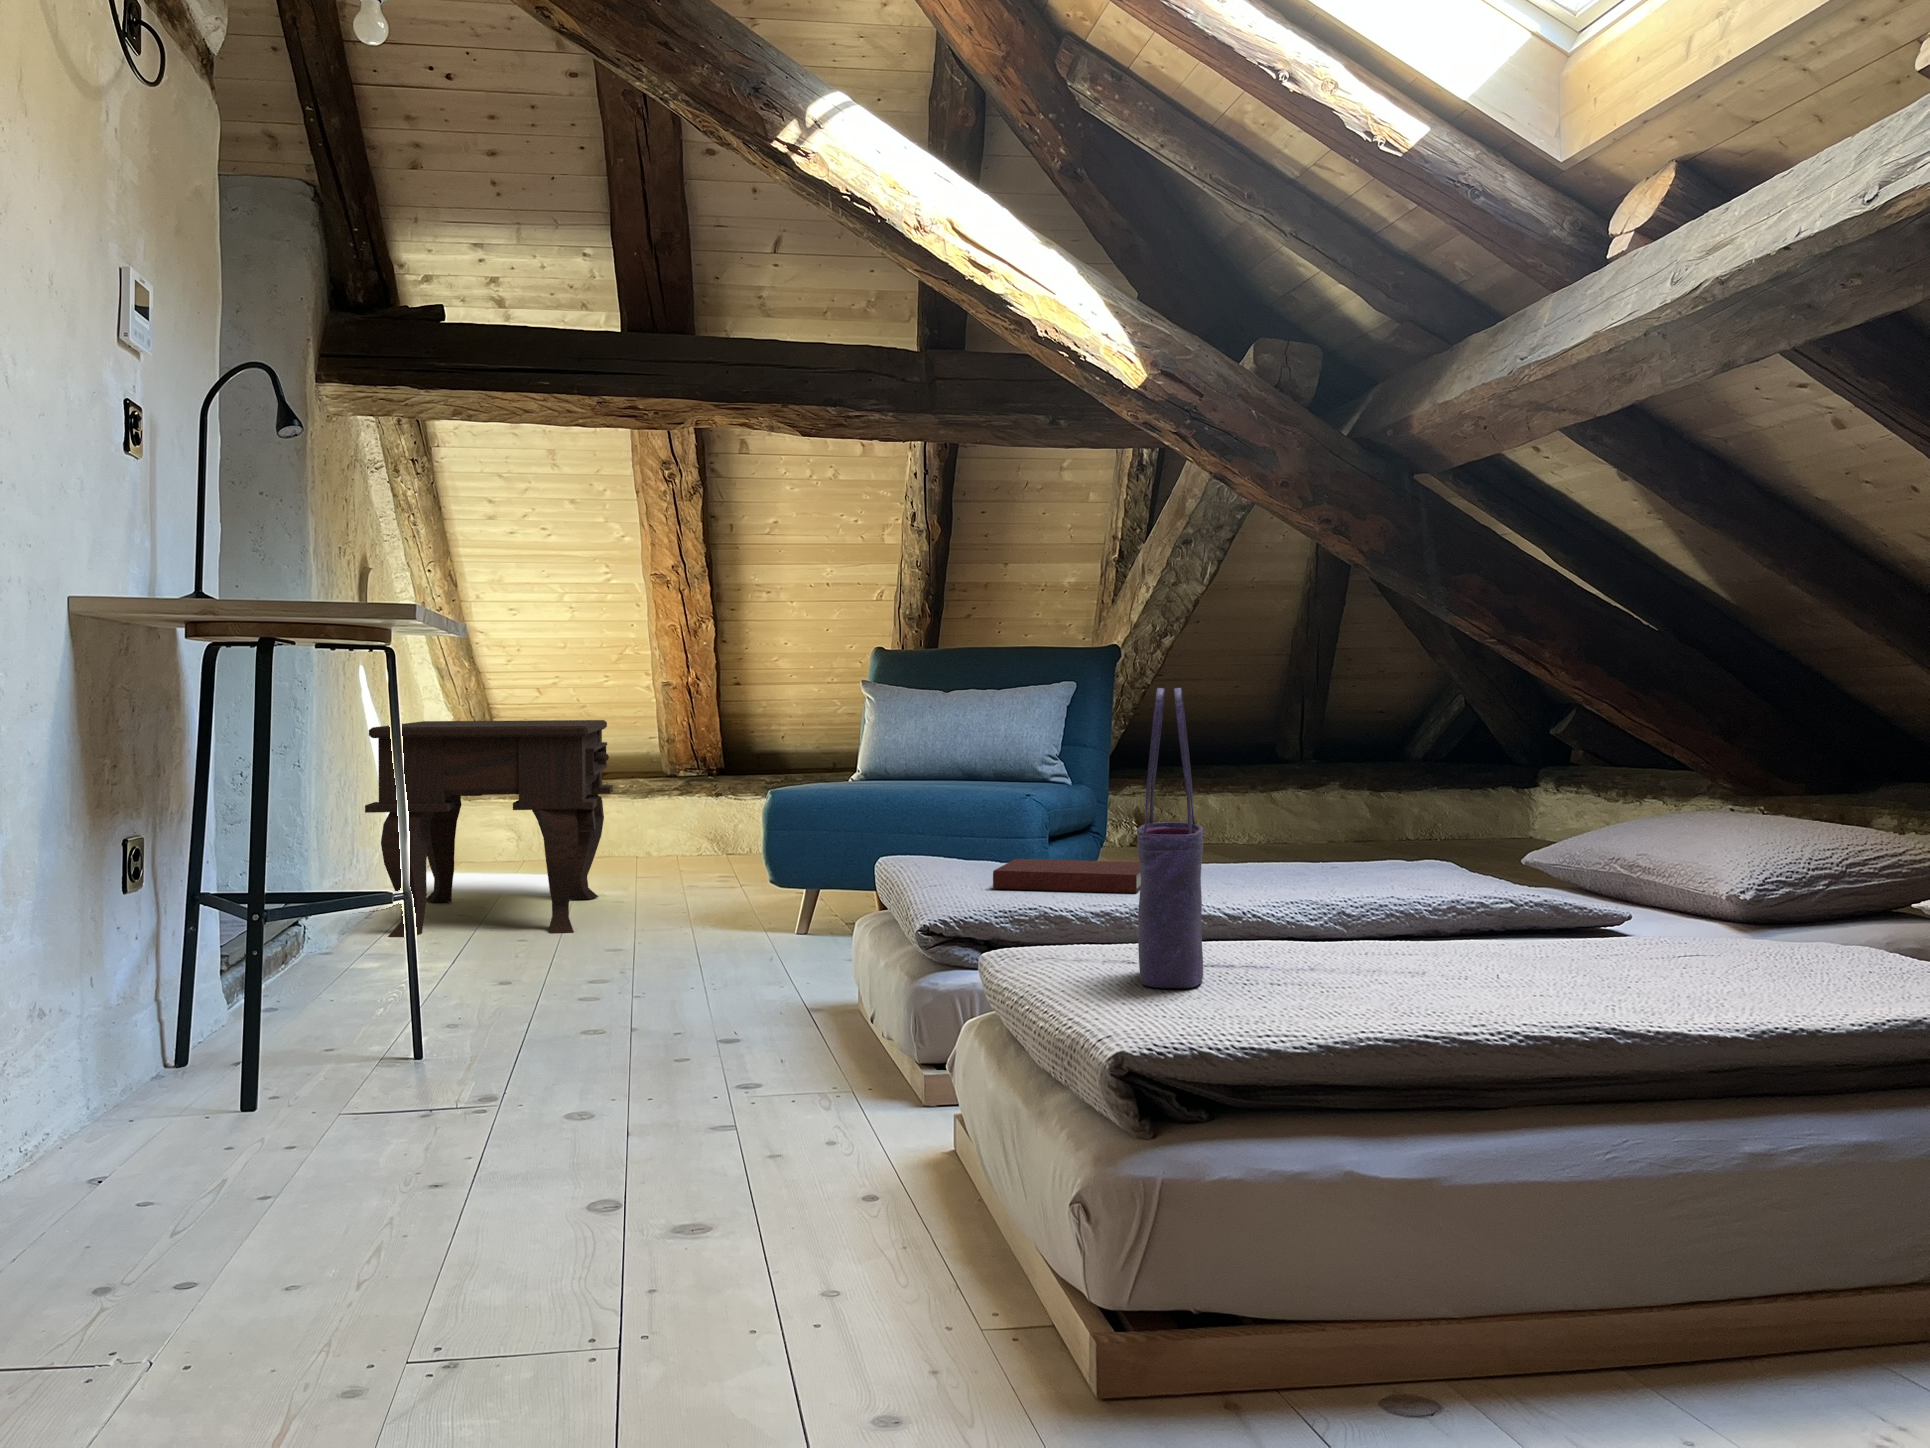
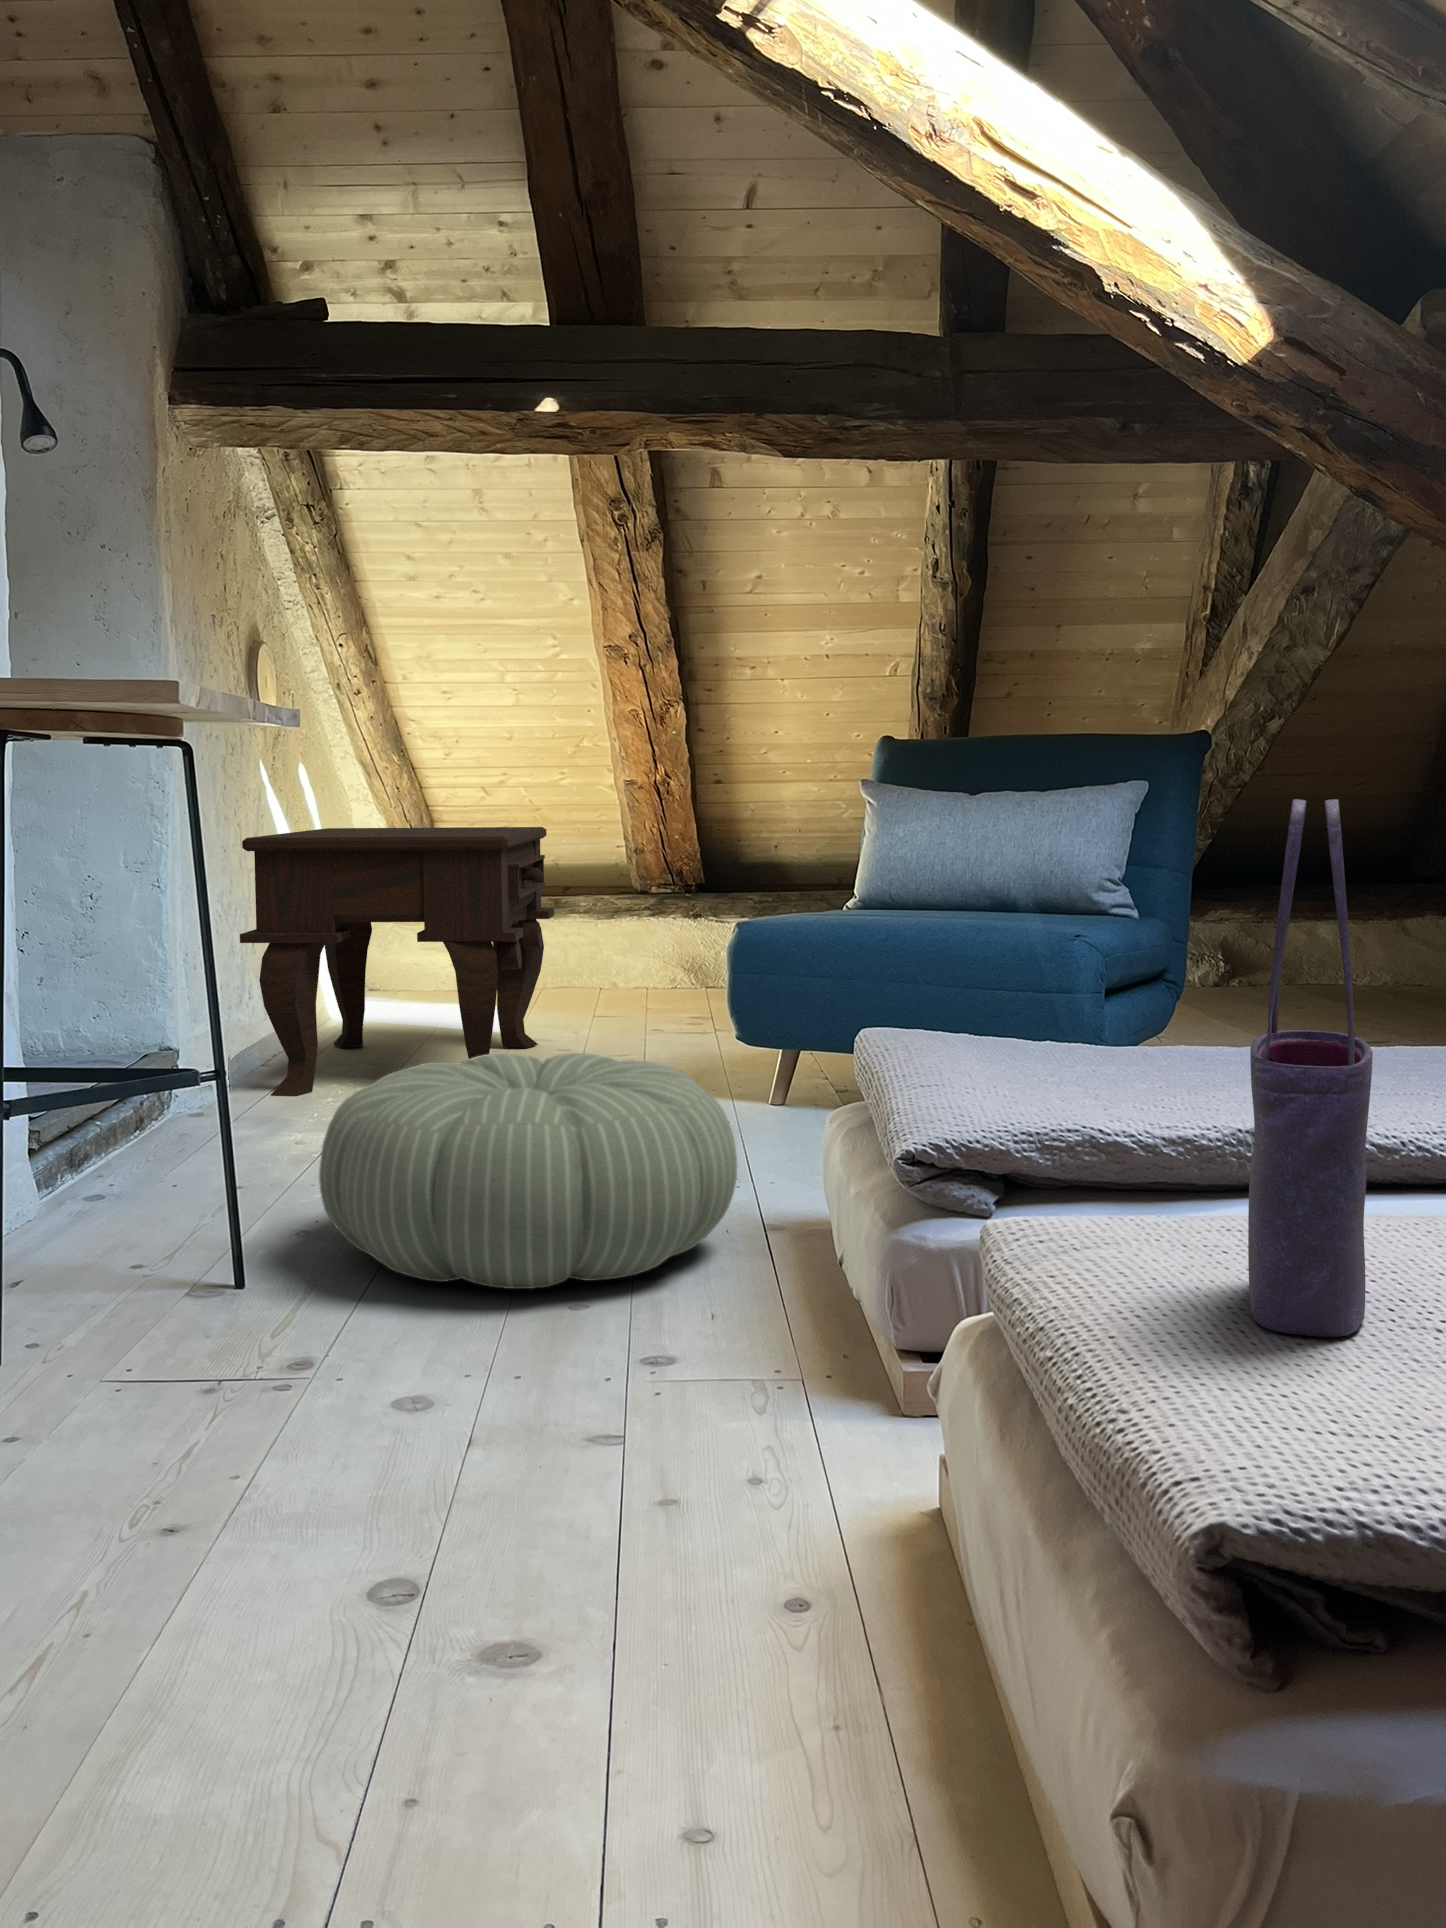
notebook: present [993,859,1141,893] -> none [1016,1039,1255,1103]
pouf: none [480,883,791,1050] -> present [319,1053,737,1289]

